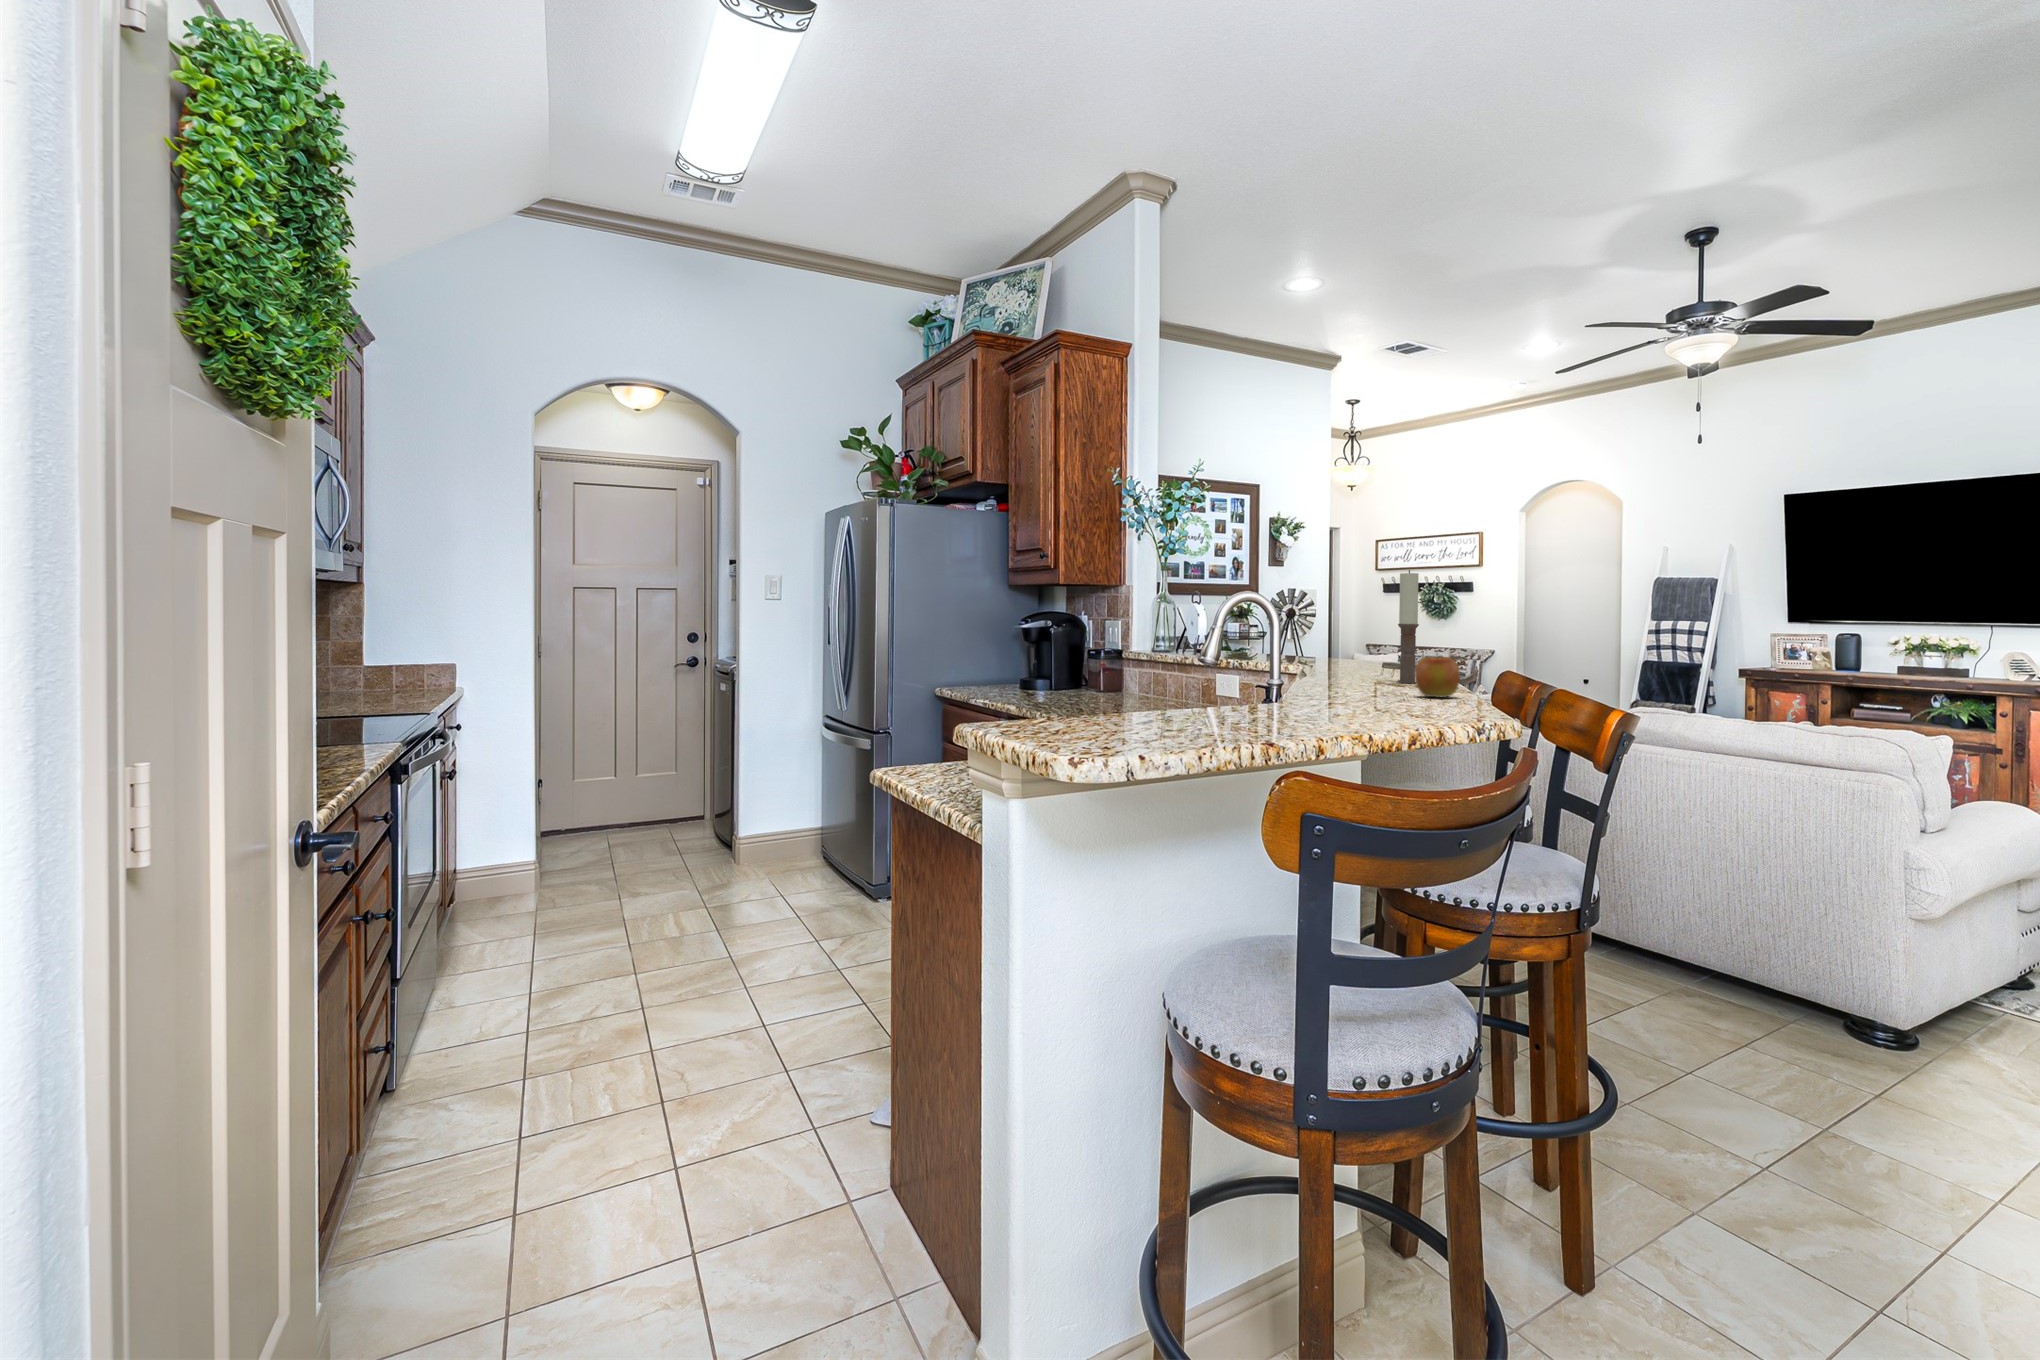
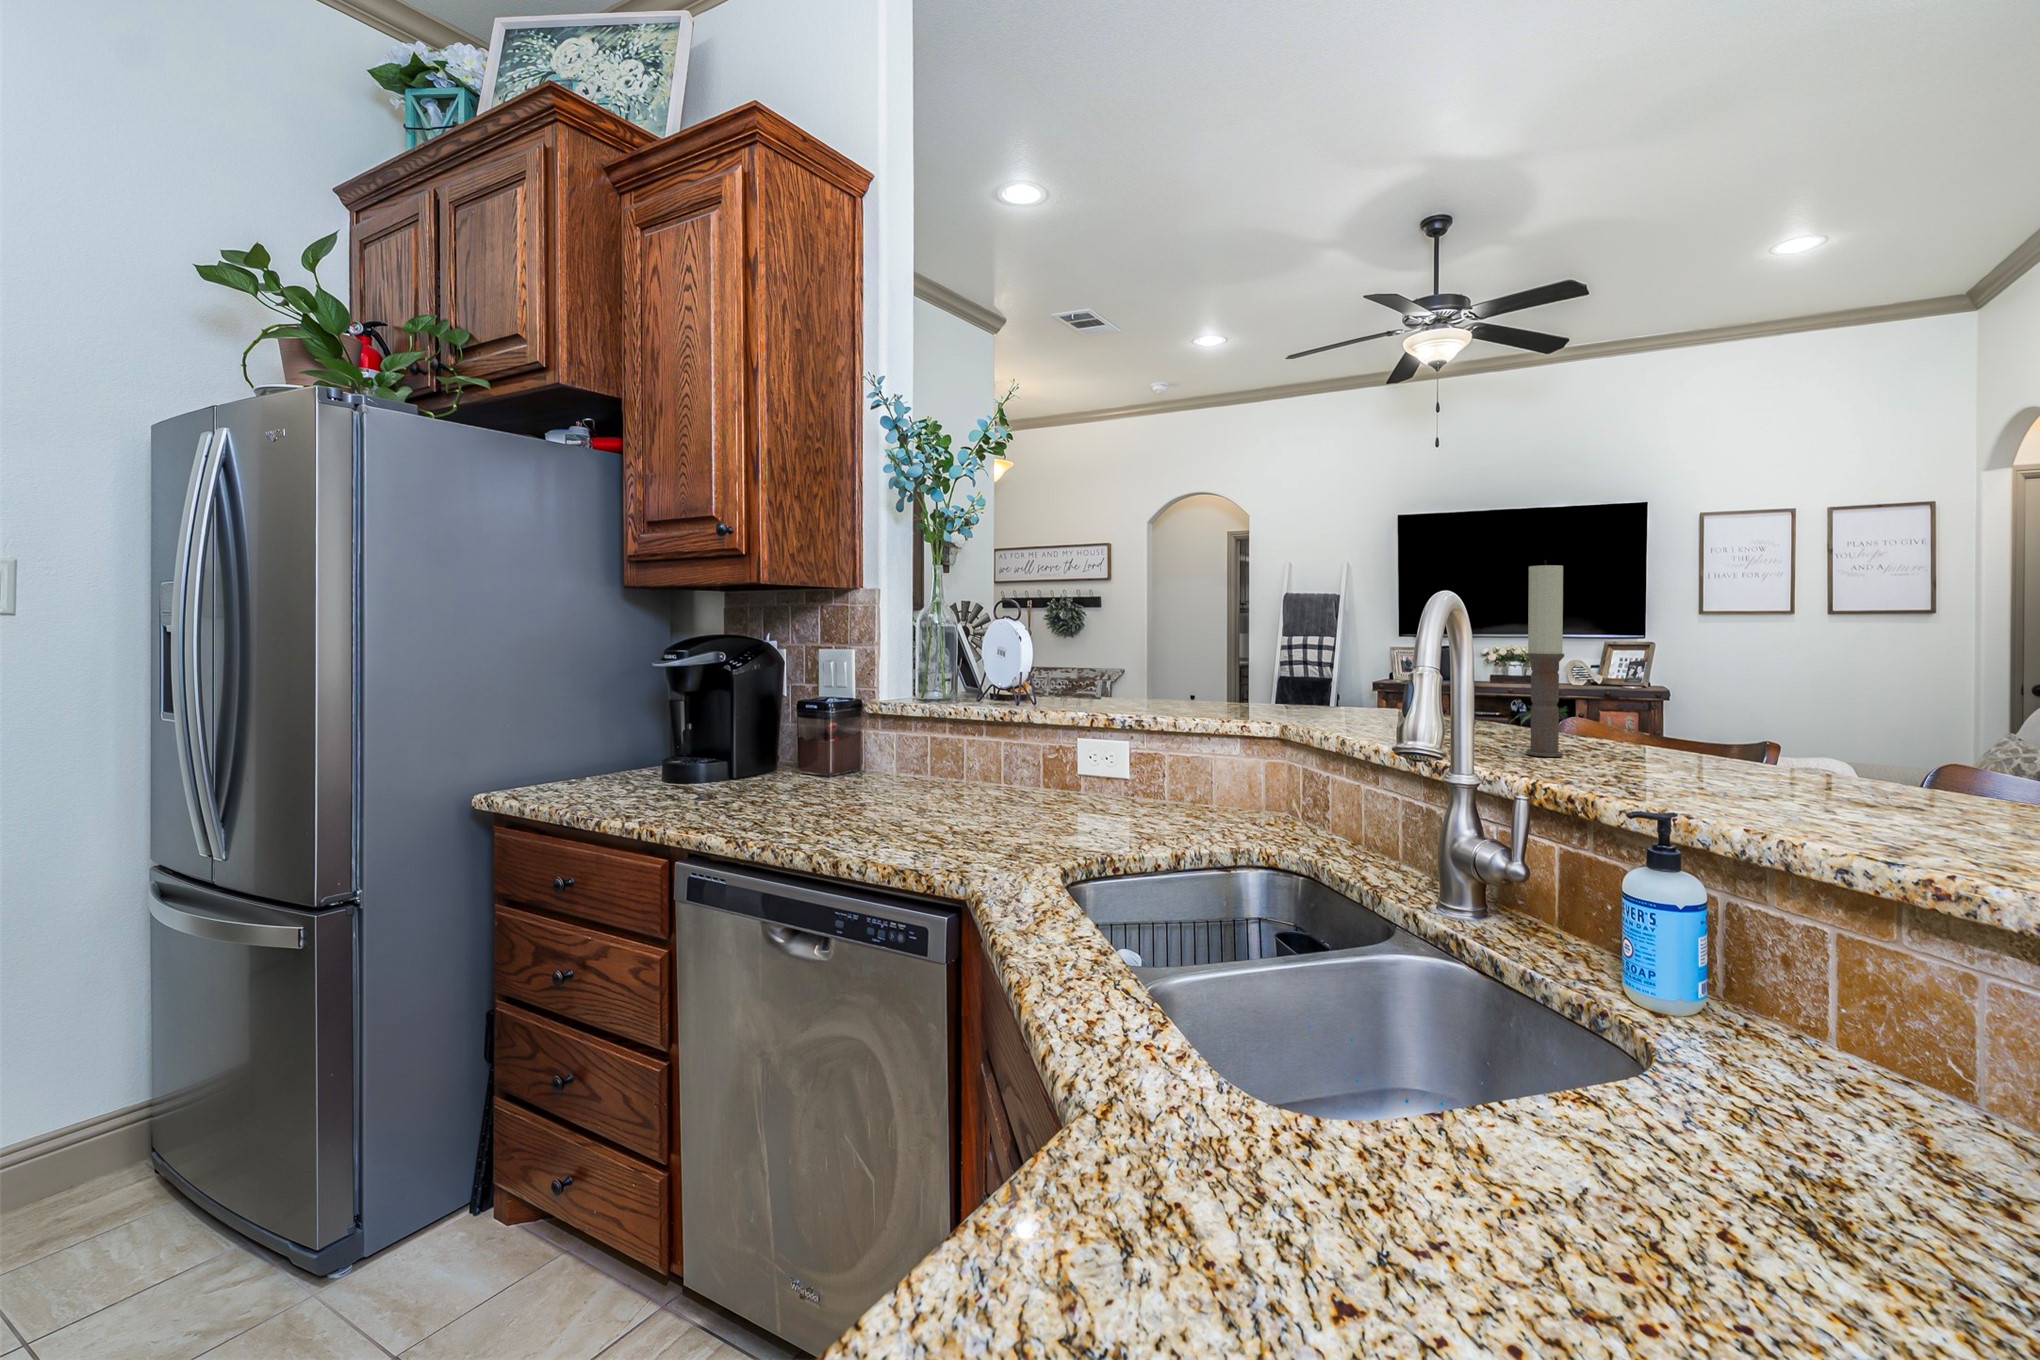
apple: present [1415,656,1460,698] -> none [1896,717,2025,822]

